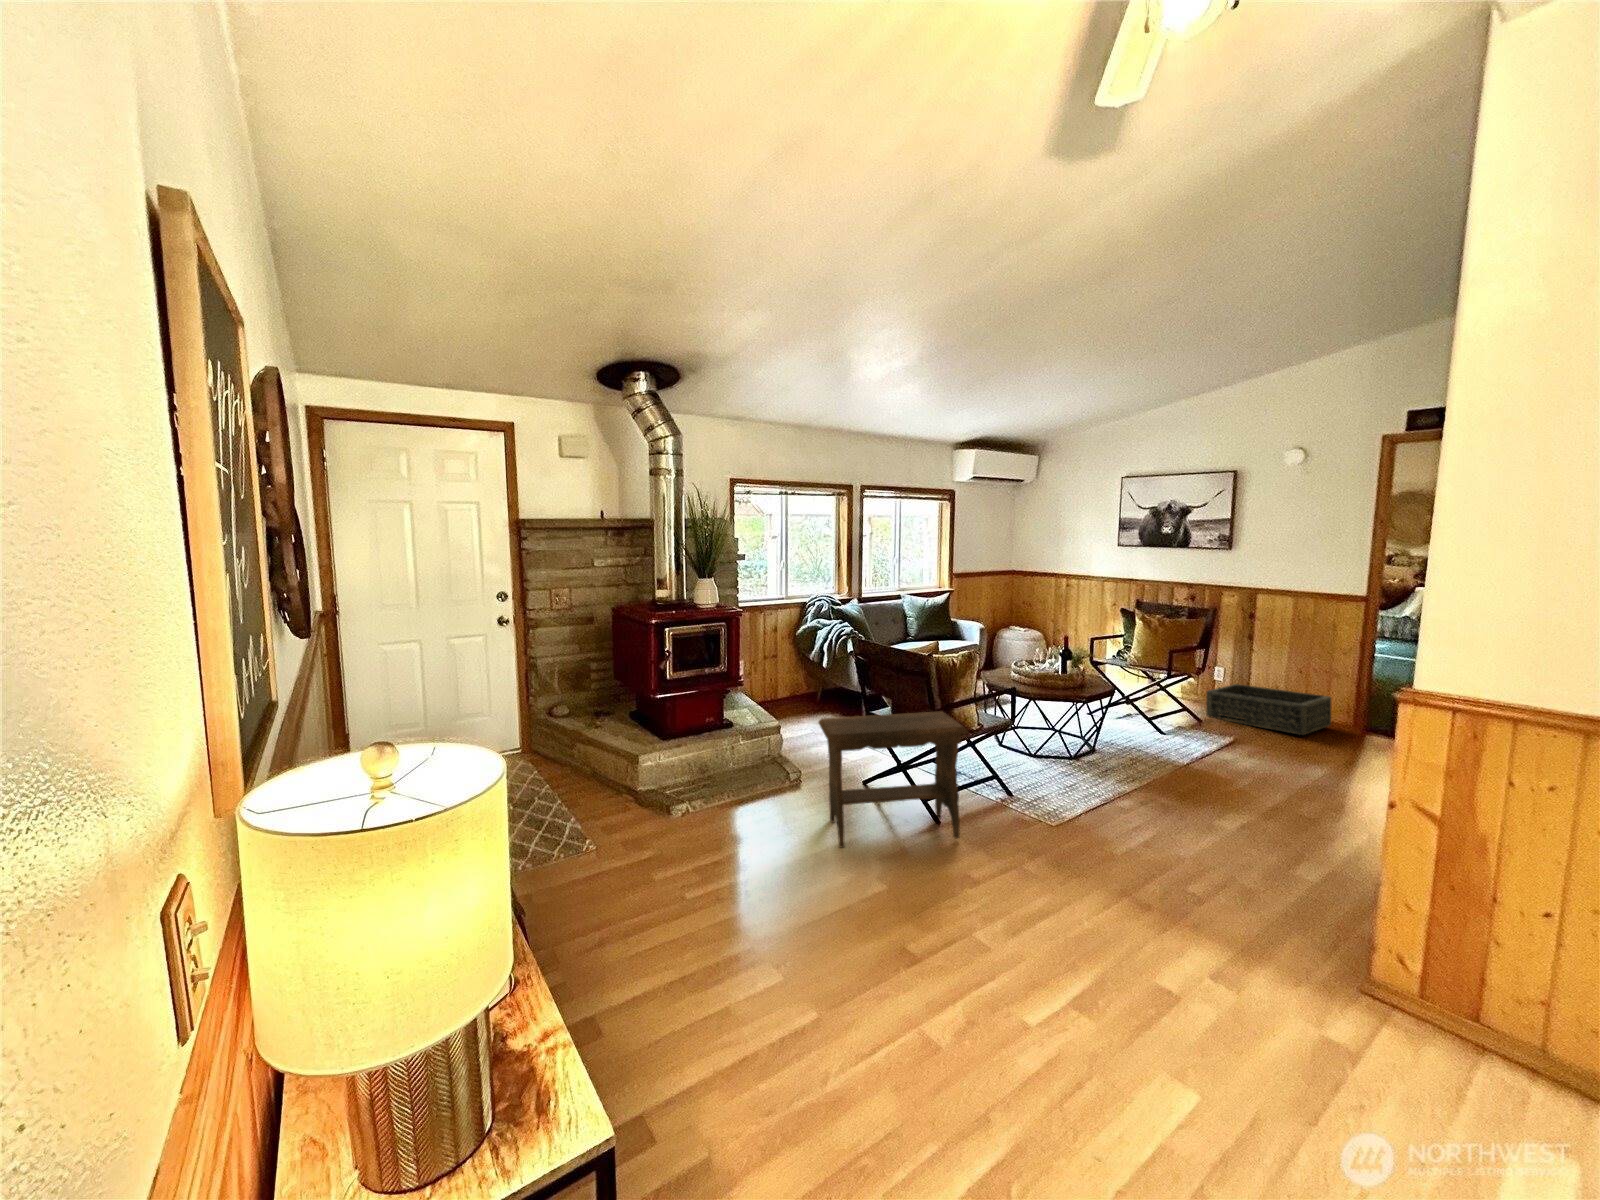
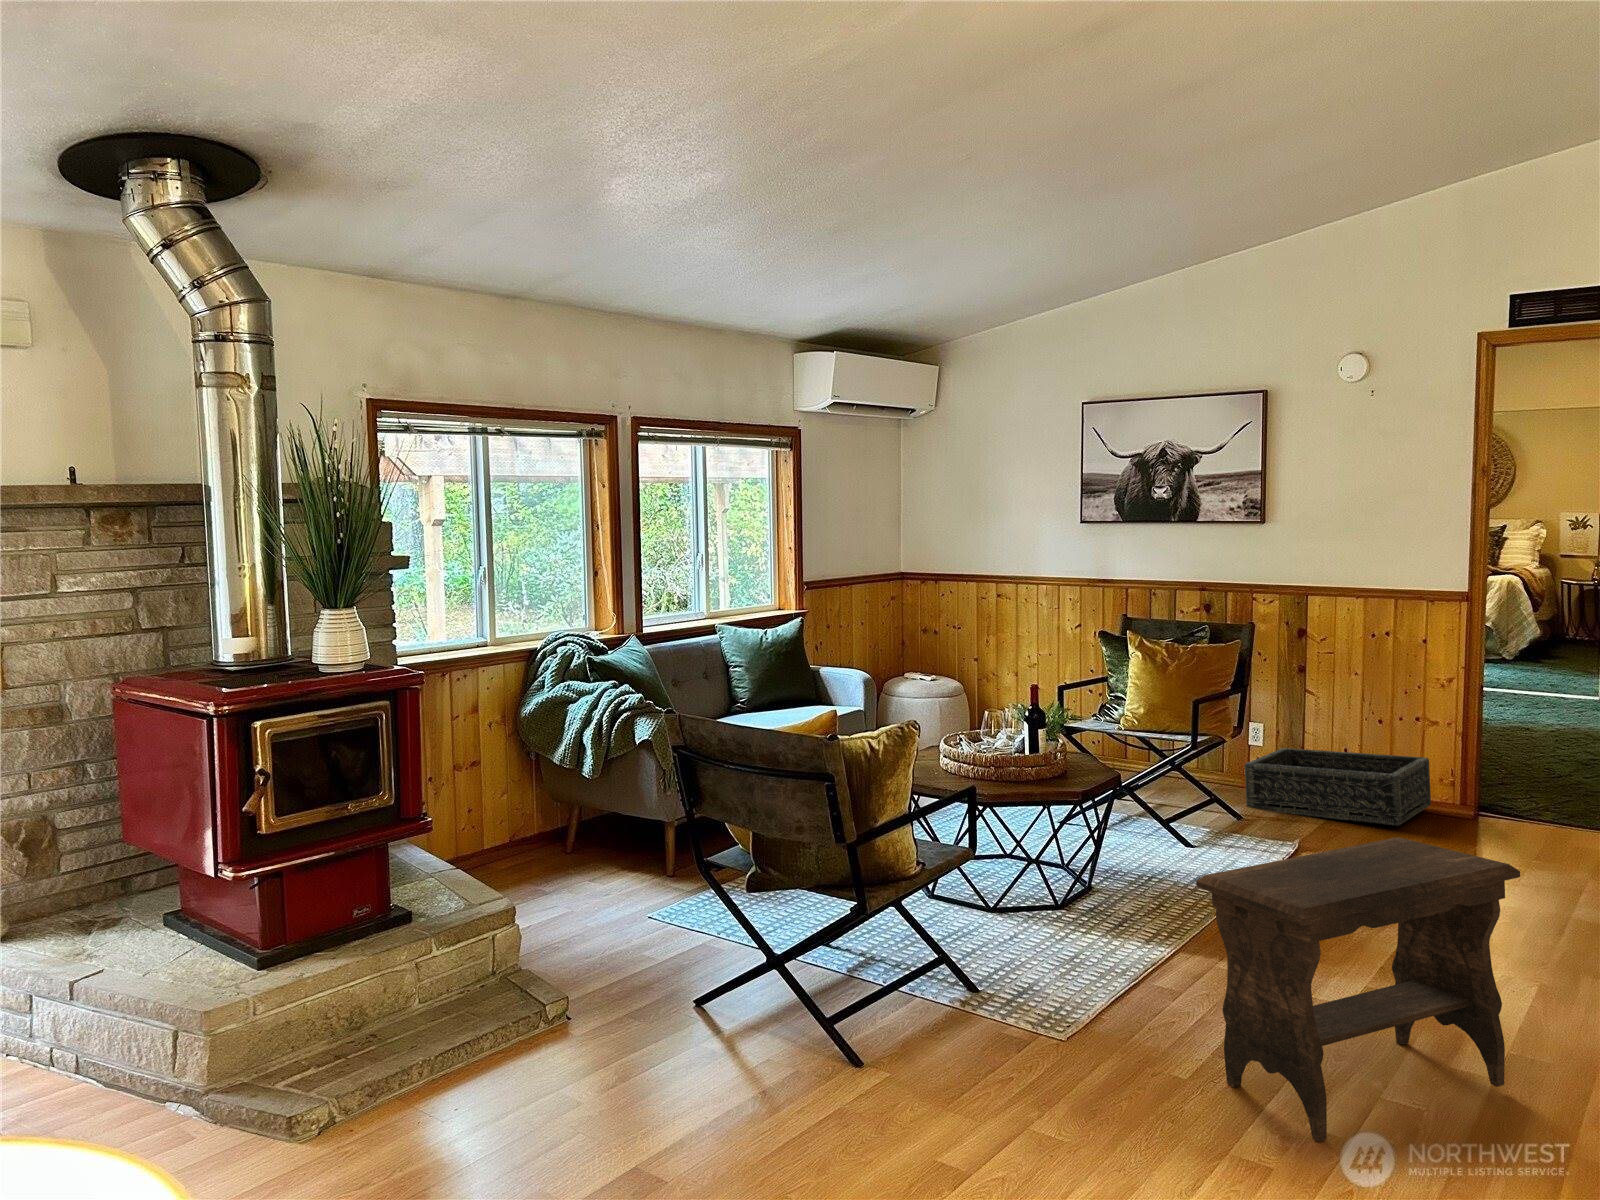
footstool: present [818,711,968,847] -> present [1196,837,1520,1142]

